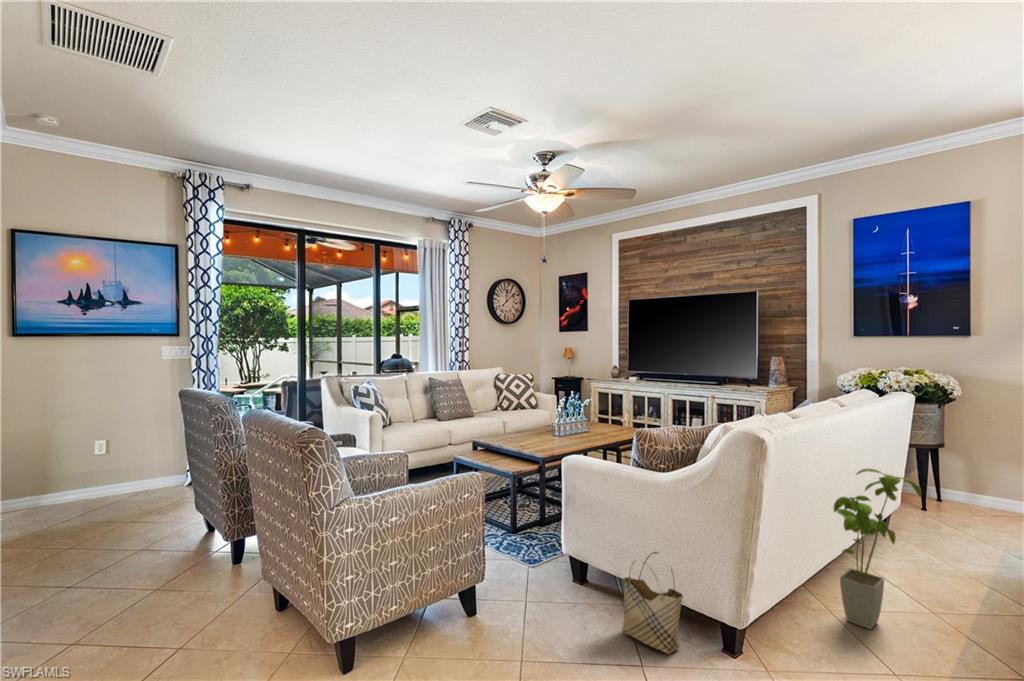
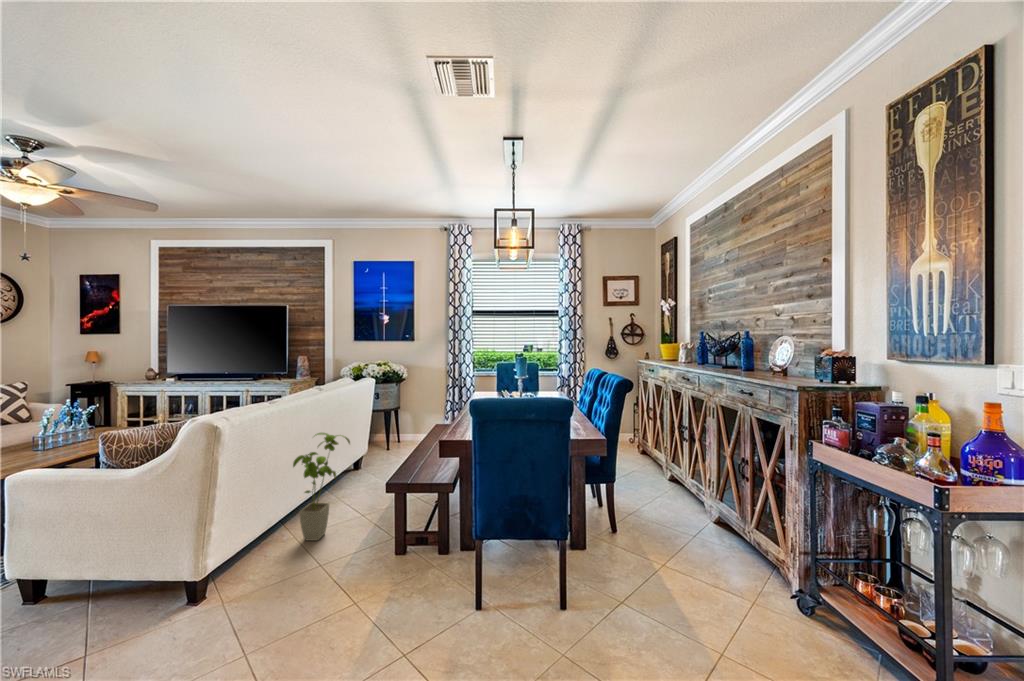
woven basket: present [622,552,683,654] -> none [68,542,142,635]

